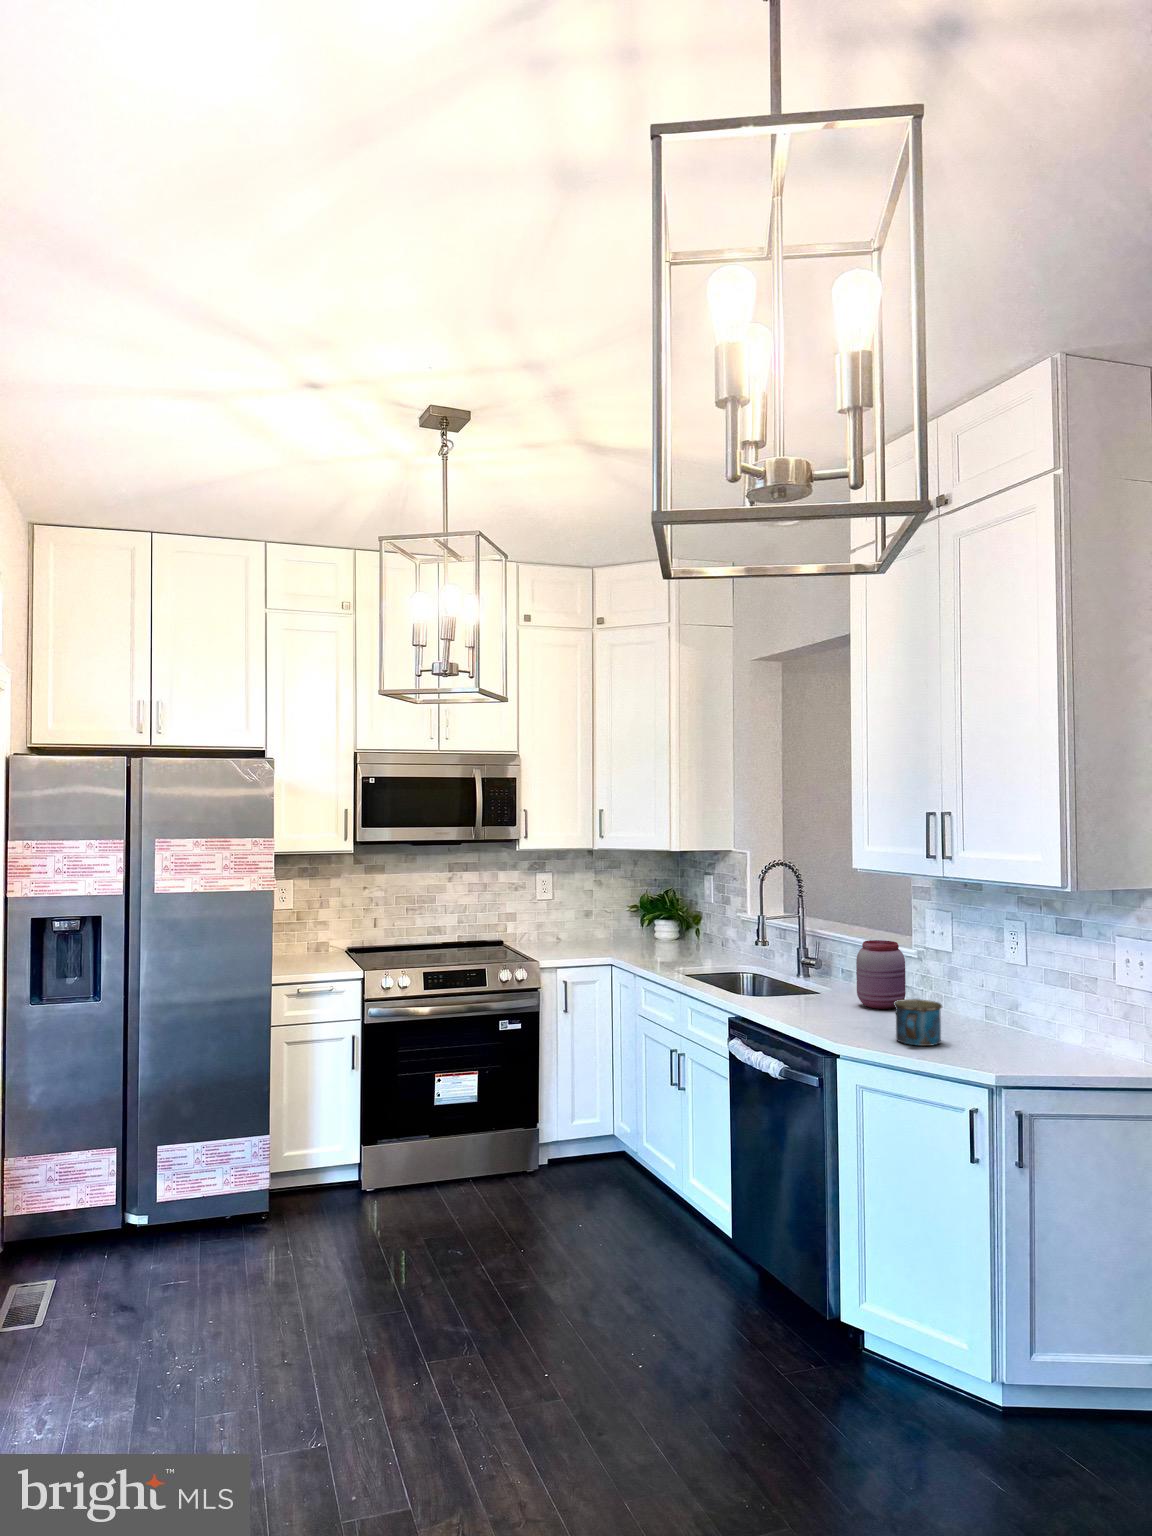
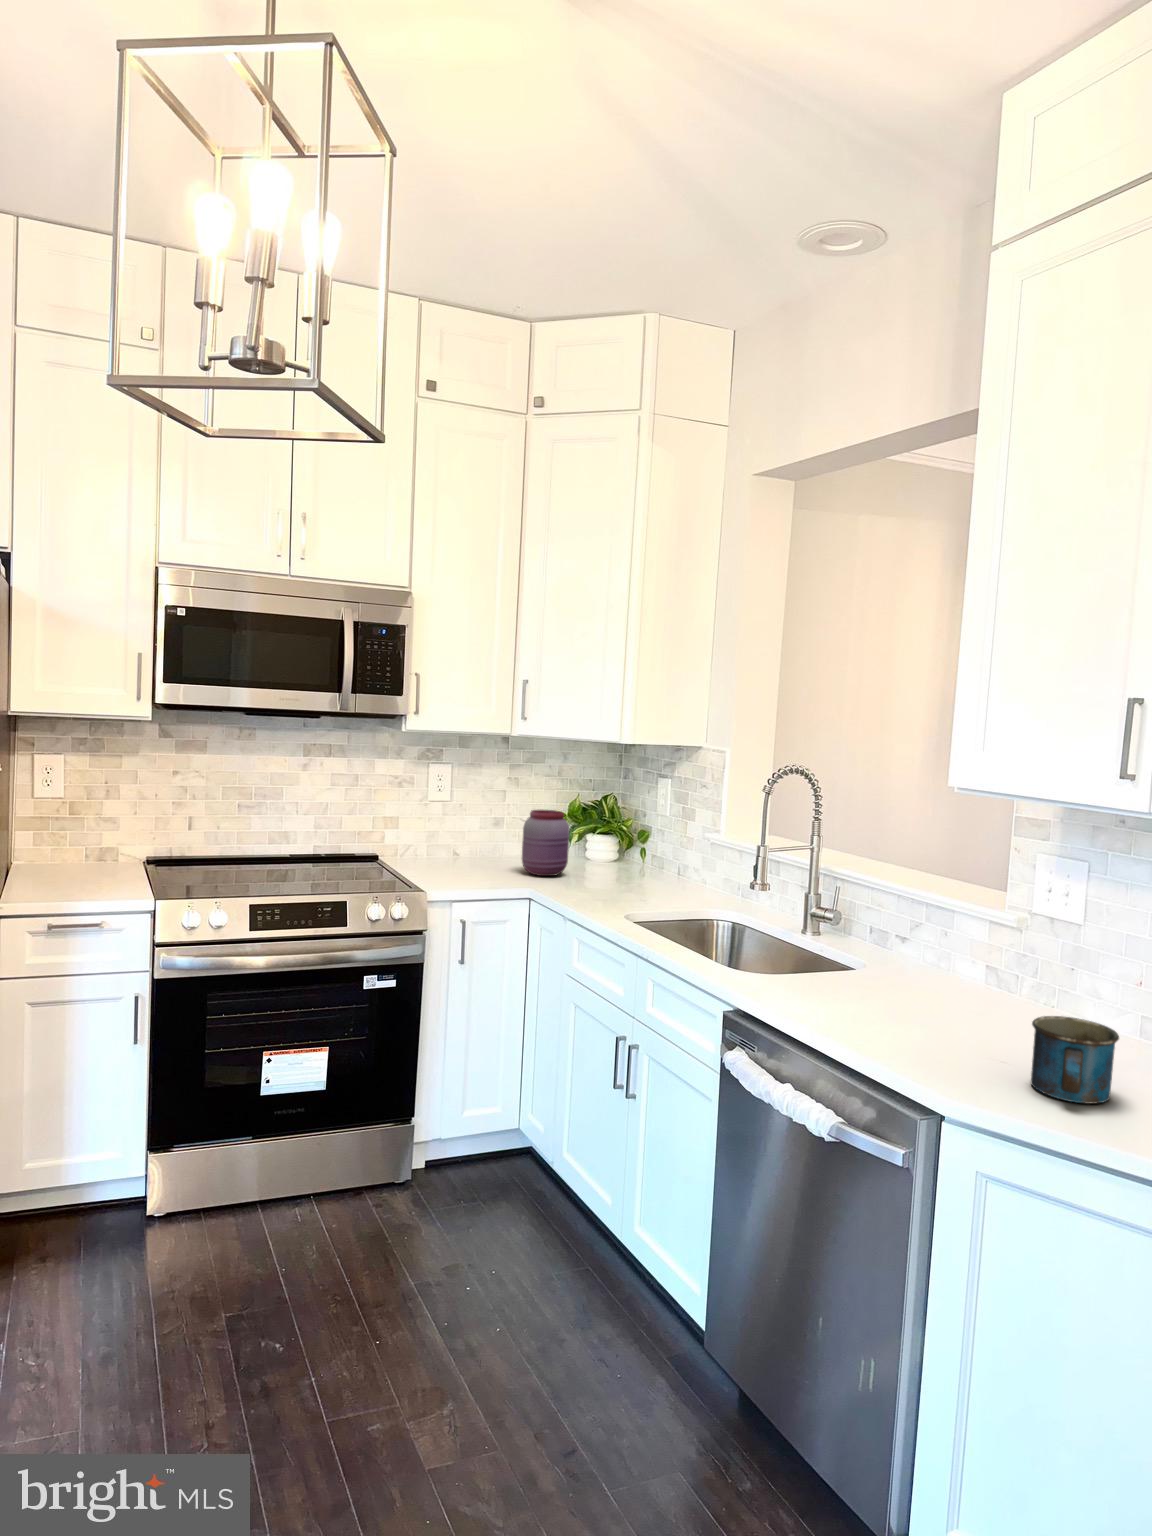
jar: present [856,940,906,1009] -> present [522,810,570,876]

